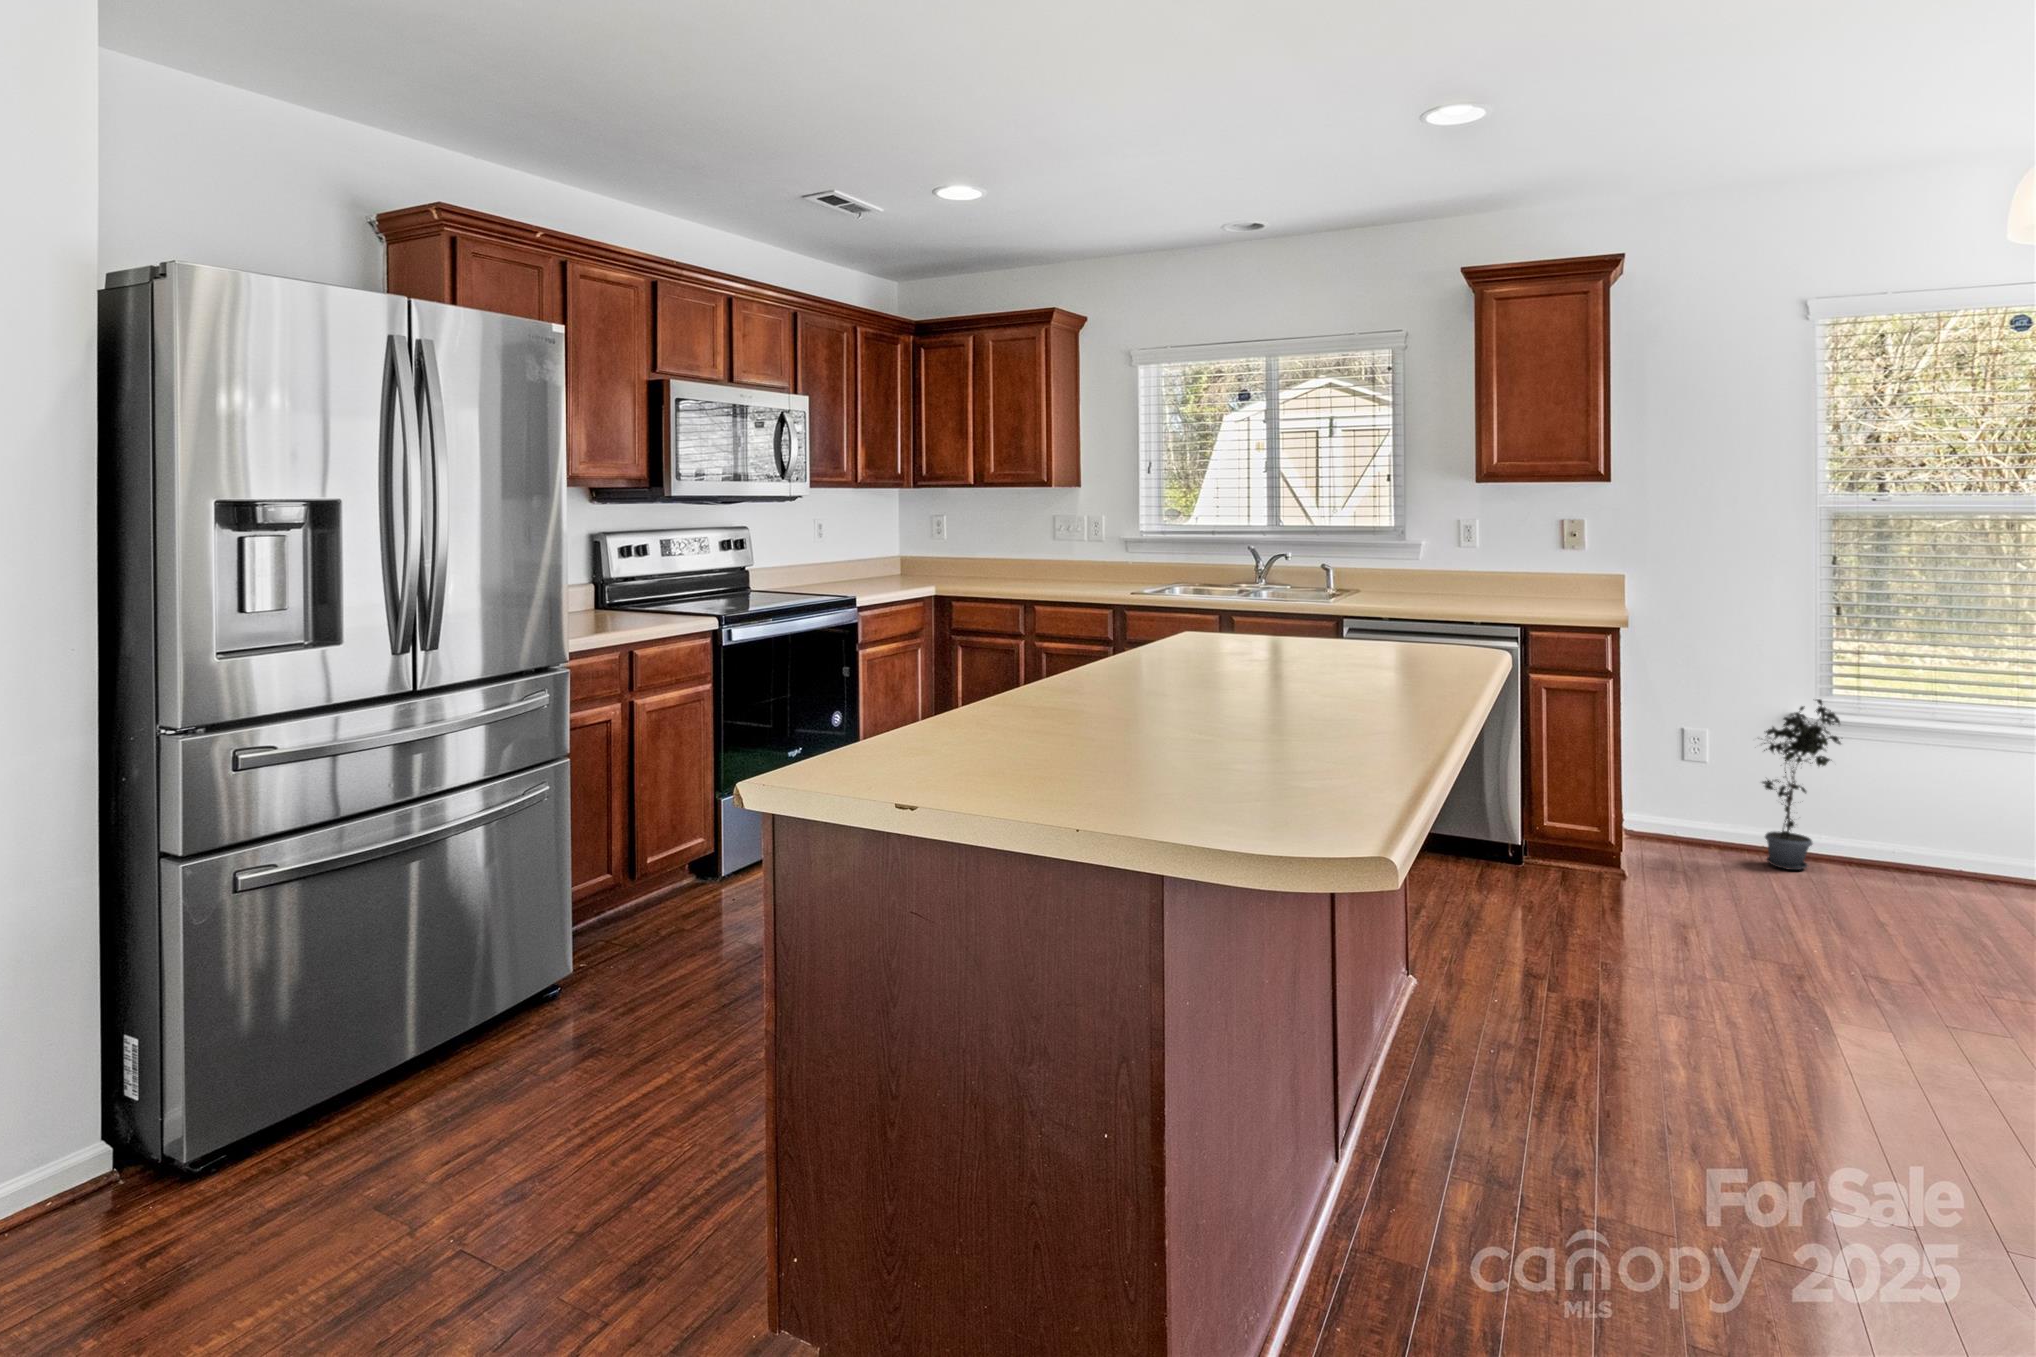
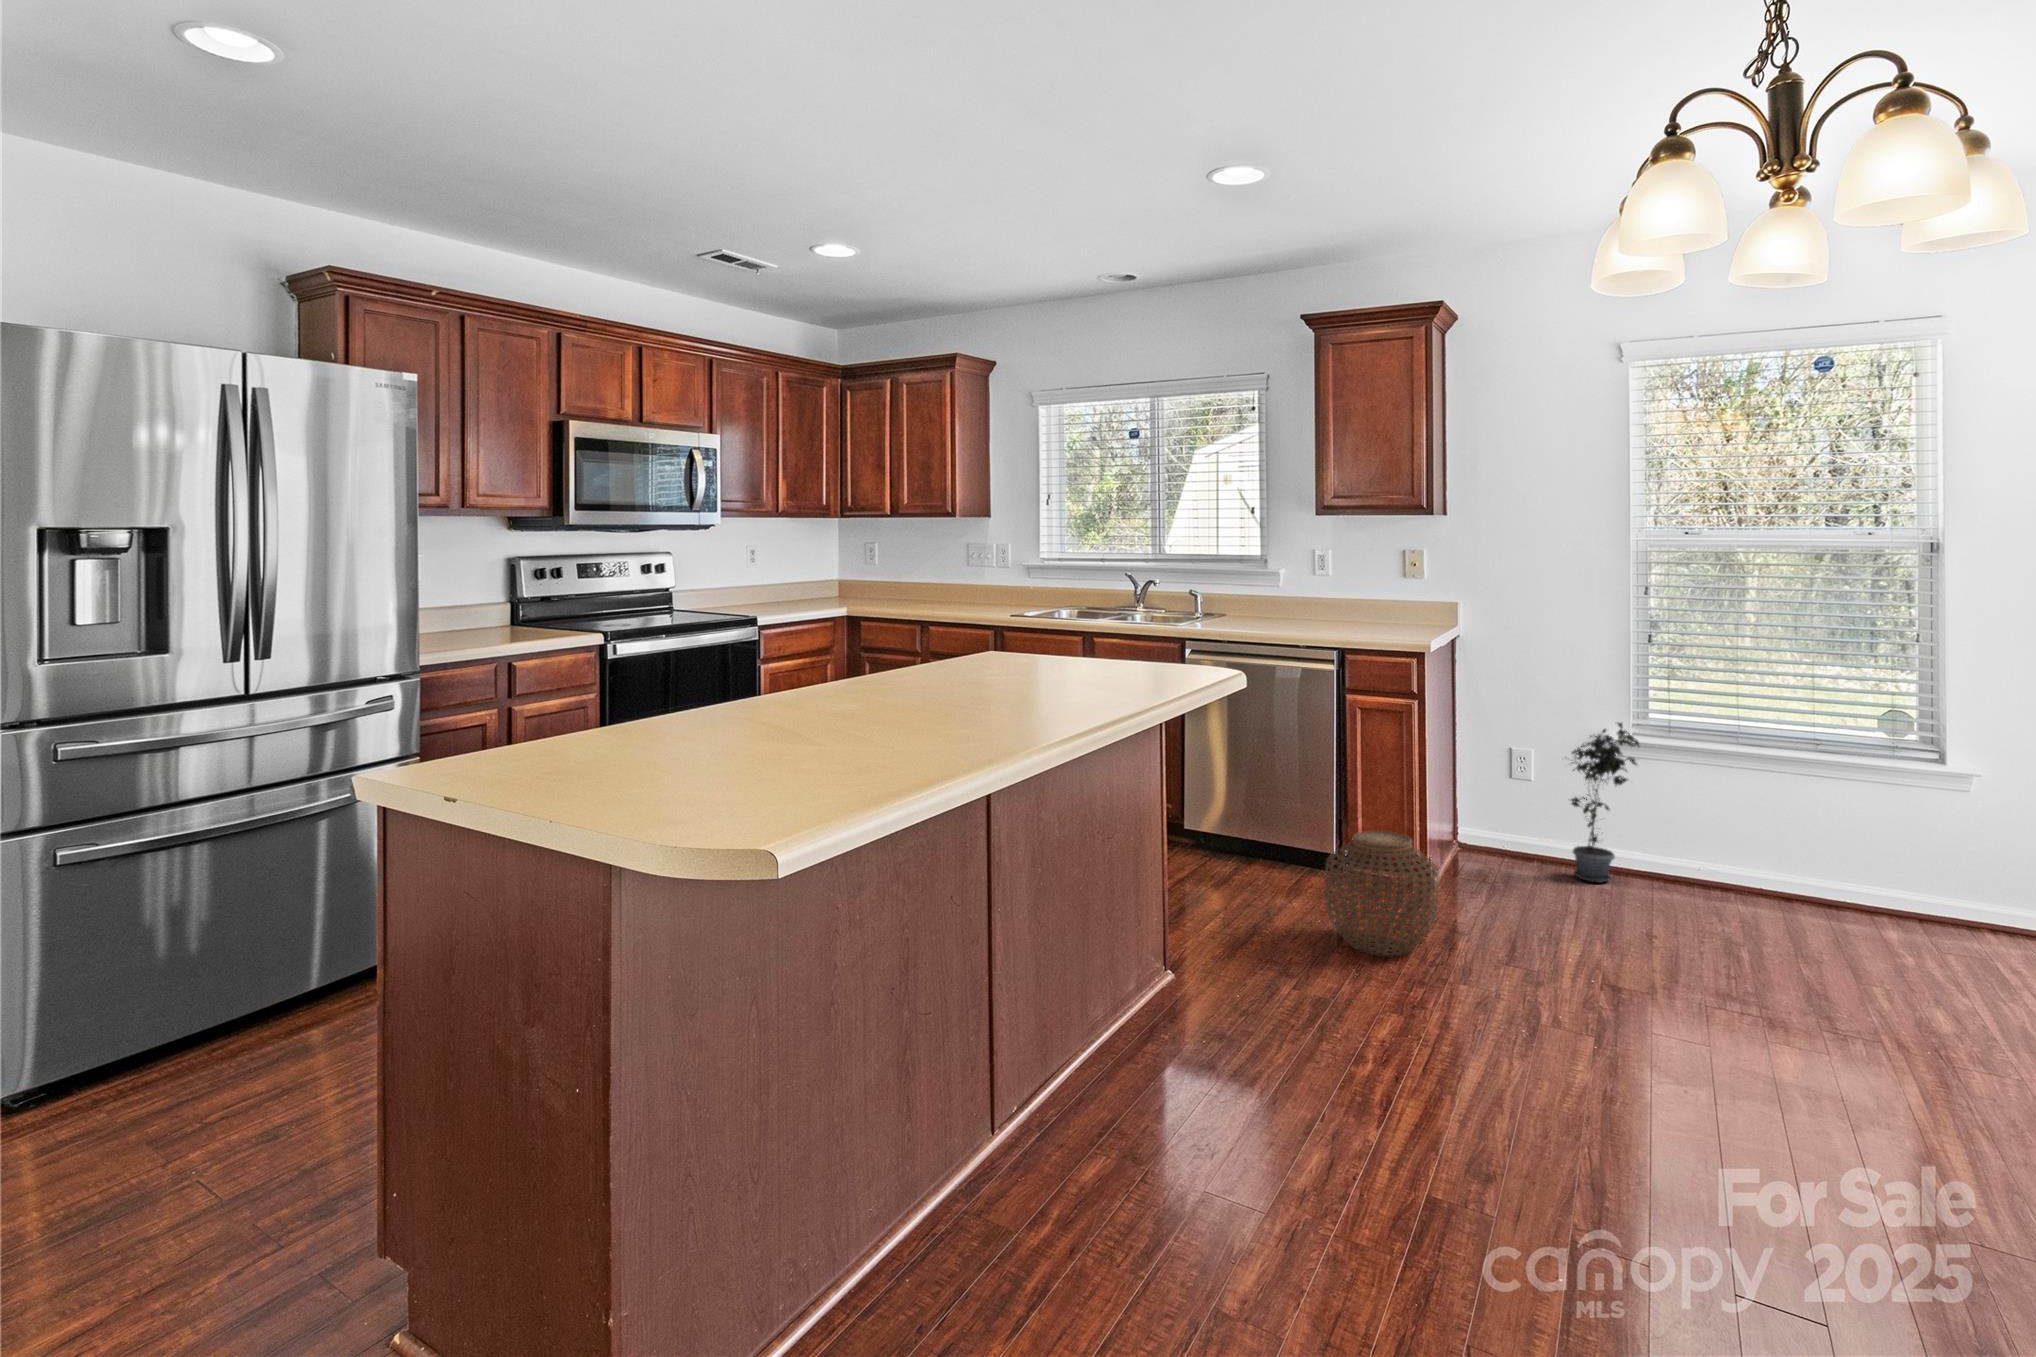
woven basket: none [1553,820,1684,955] -> present [1325,831,1439,956]

